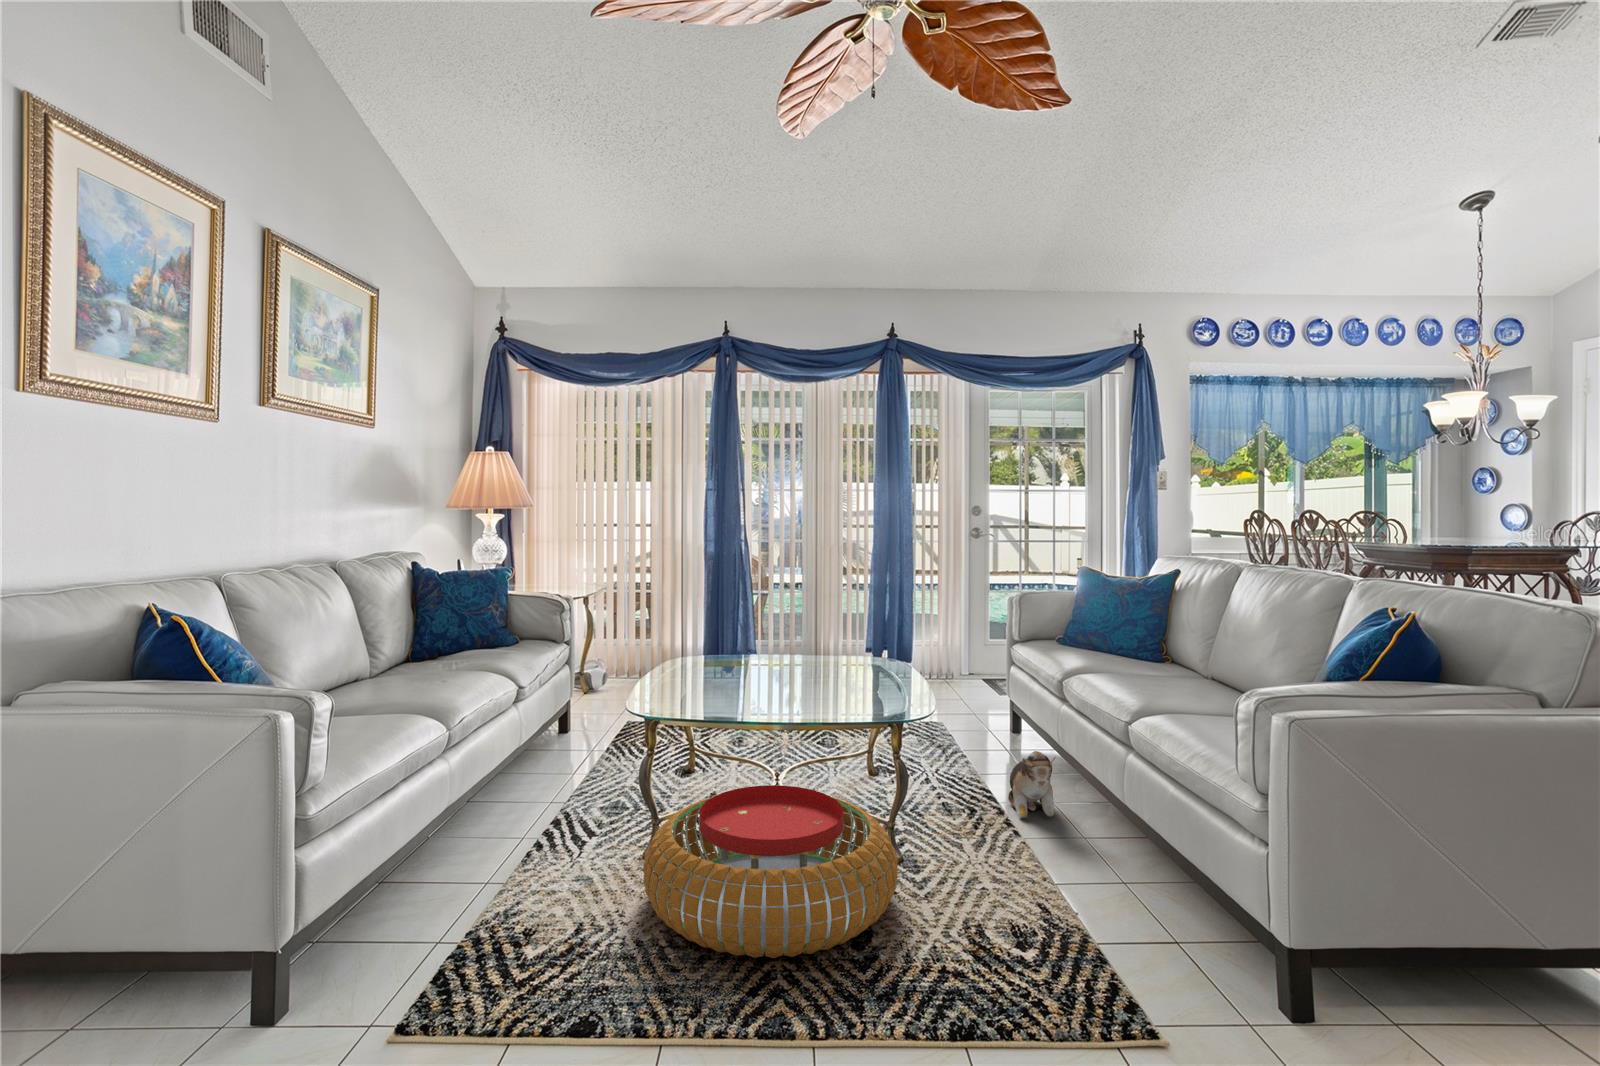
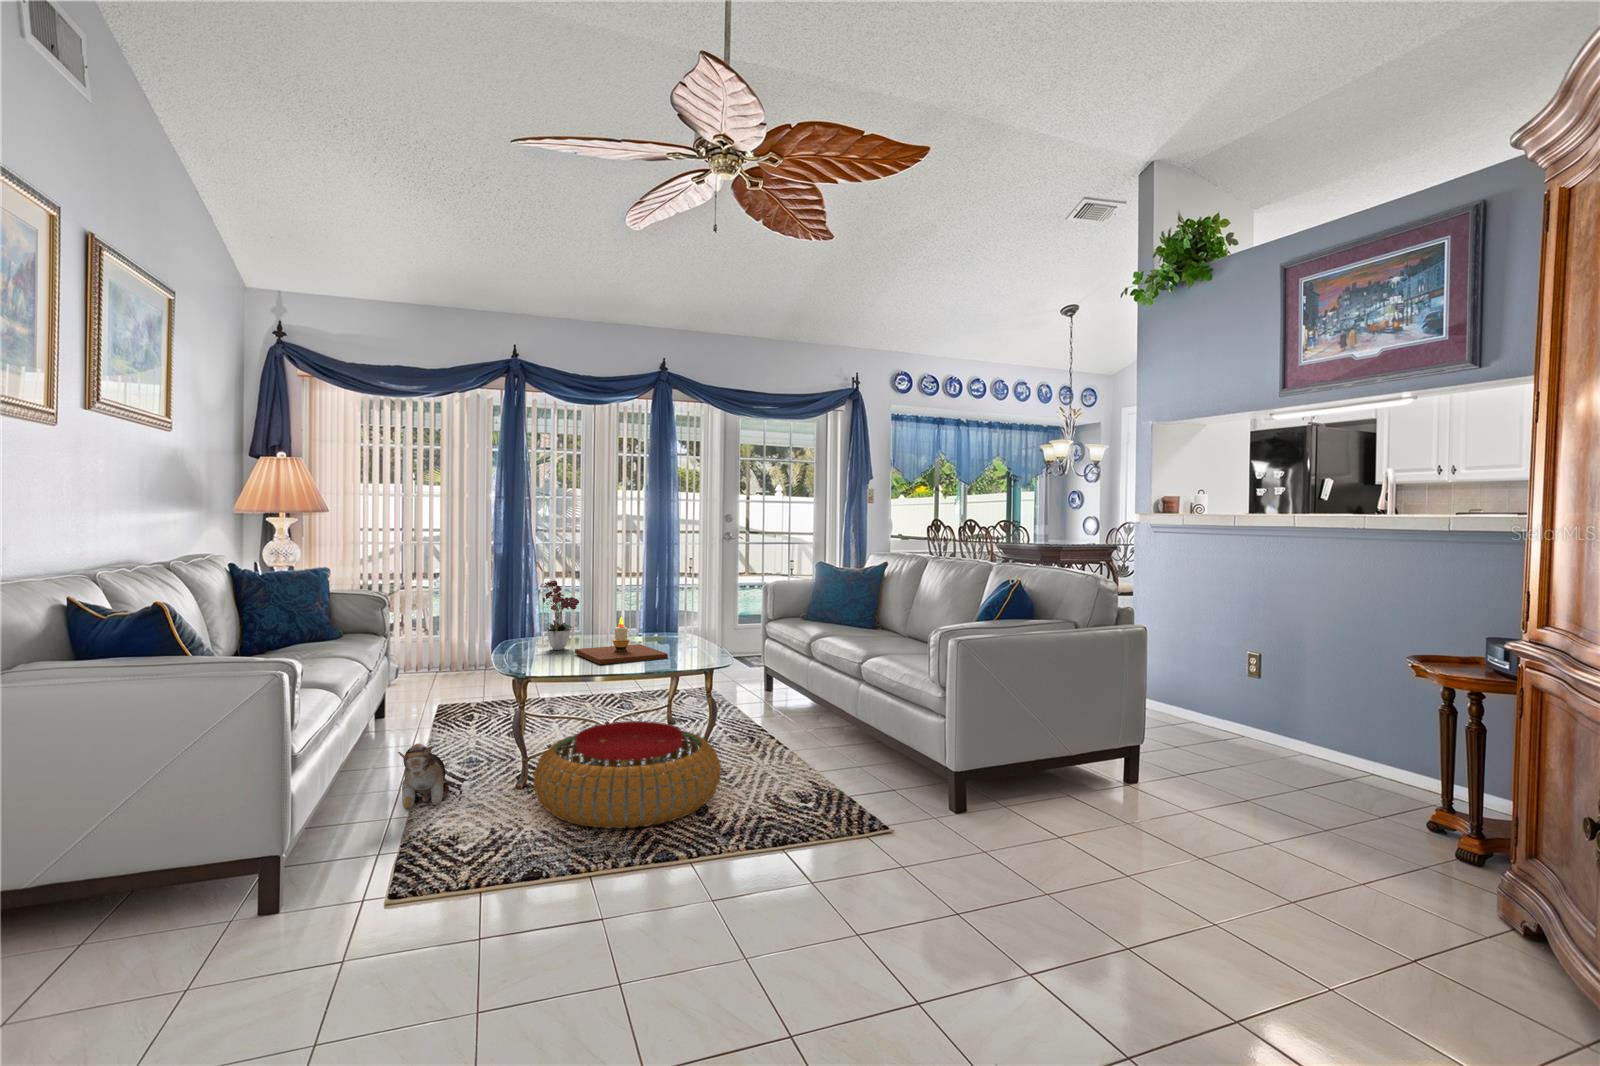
flower arrangement: none [706,585,760,674] -> present [543,581,579,650]
candle: none [741,640,849,702] -> present [575,617,668,664]
plush toy: present [1008,751,1056,818] -> present [398,743,449,810]

